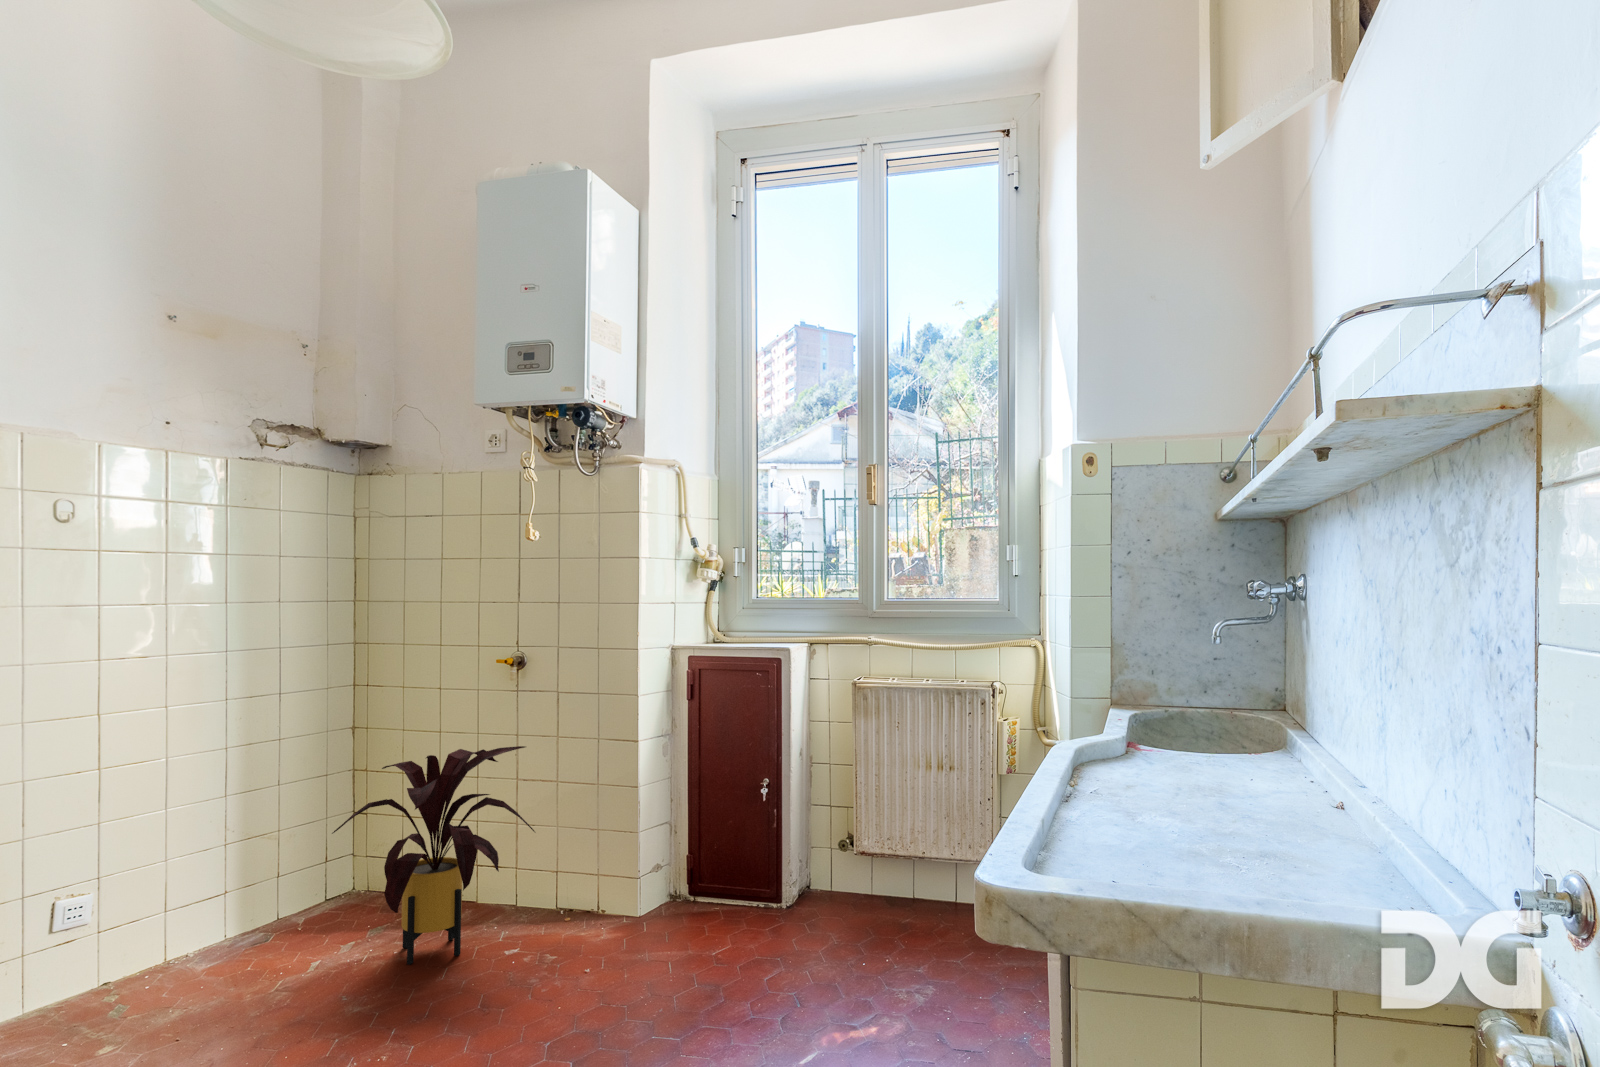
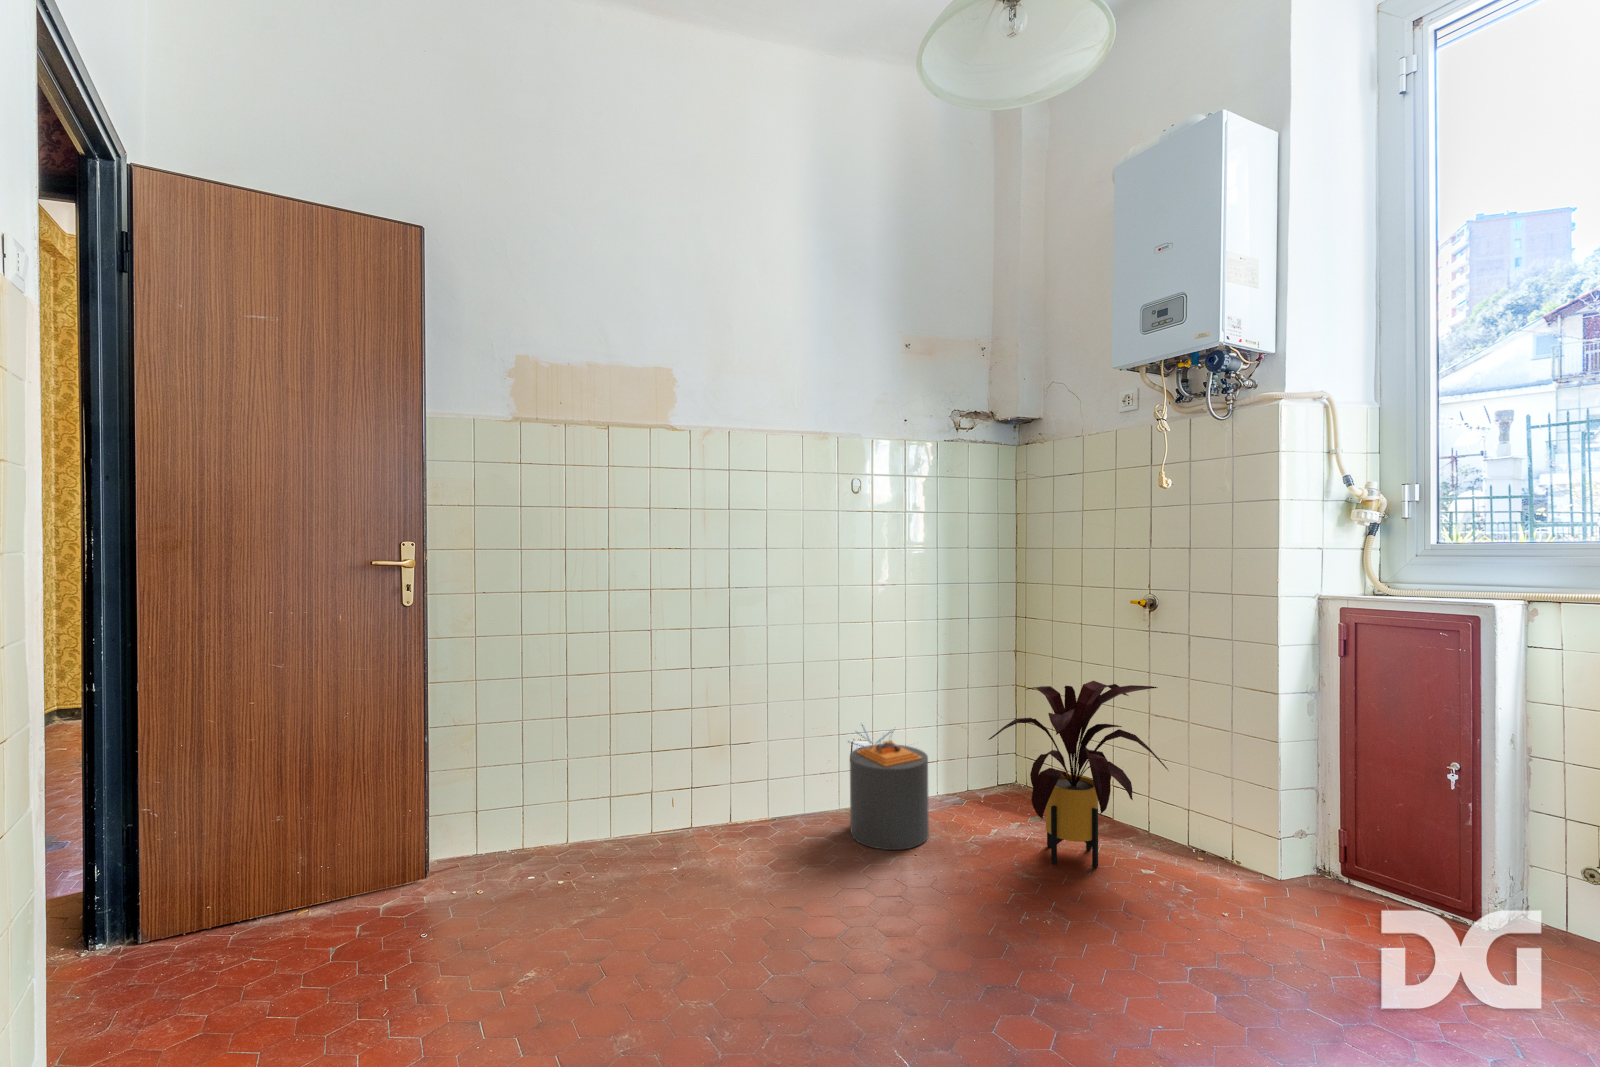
trash can: none [116,837,248,1009] -> present [848,725,929,850]

